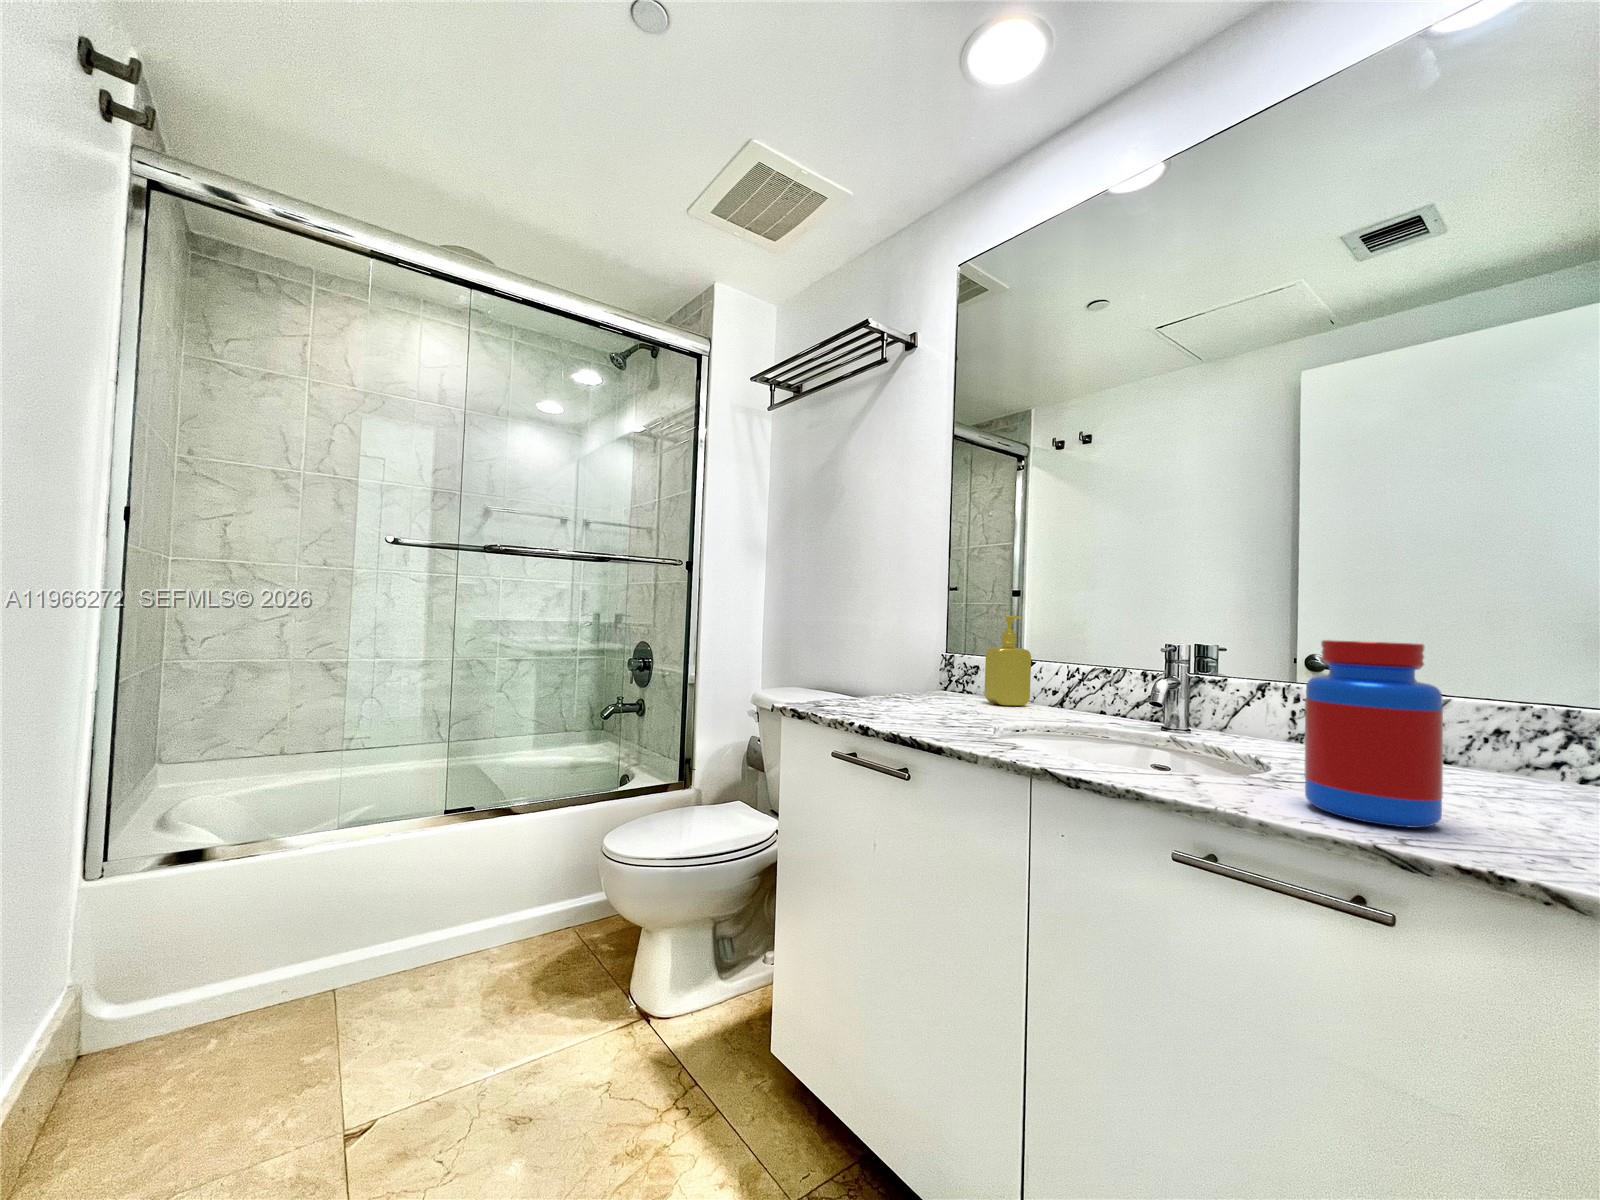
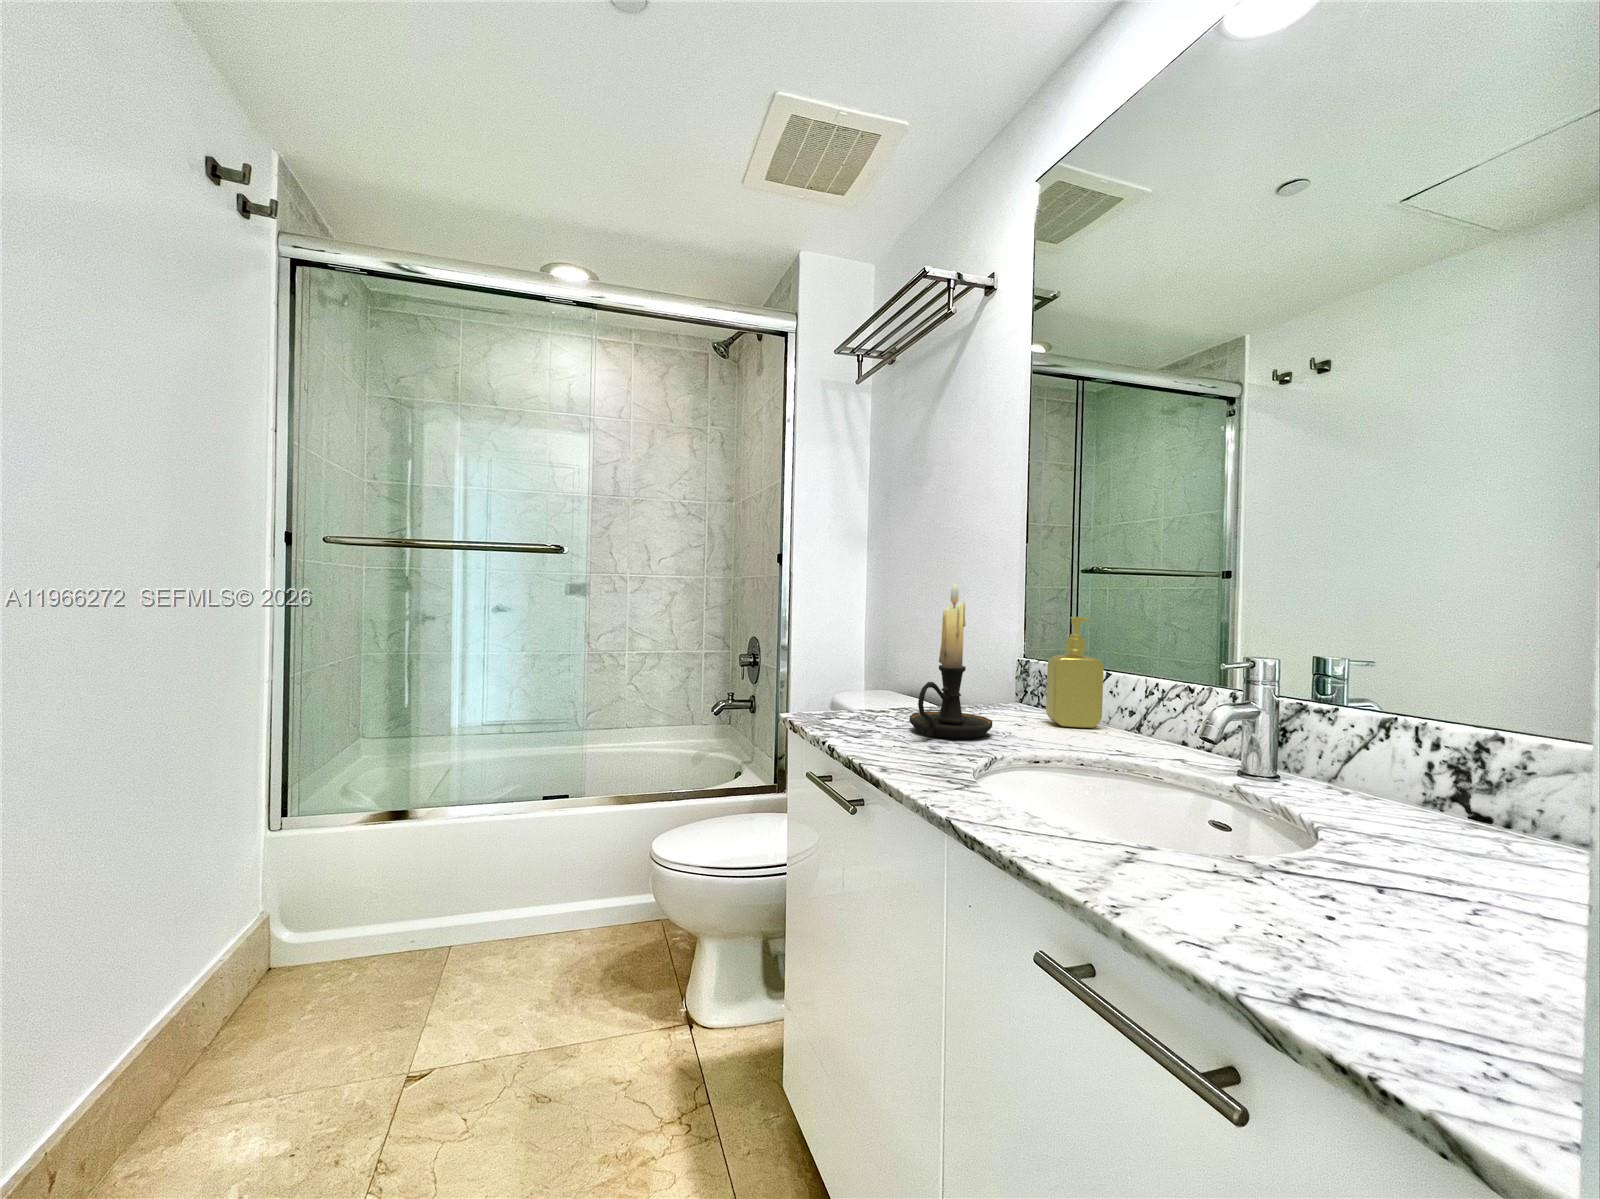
candle holder: none [898,581,968,715] -> present [909,581,992,739]
jar: present [1304,640,1443,828] -> none [1219,686,1411,978]

